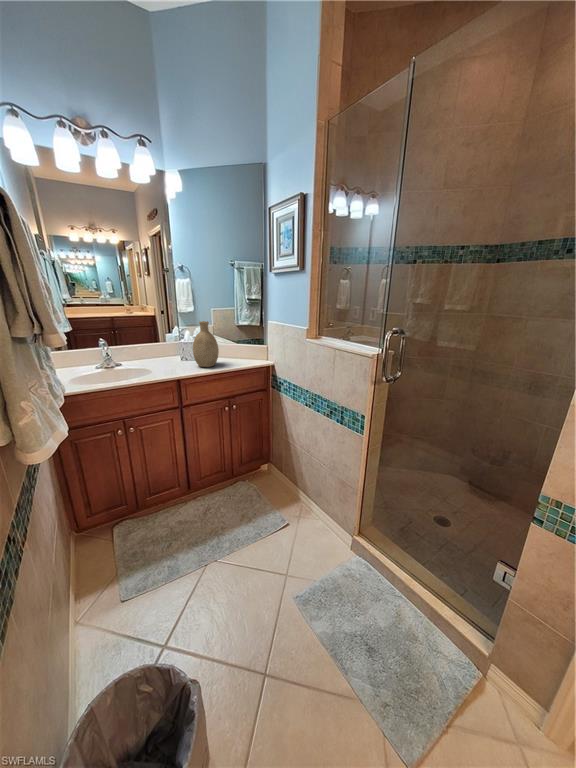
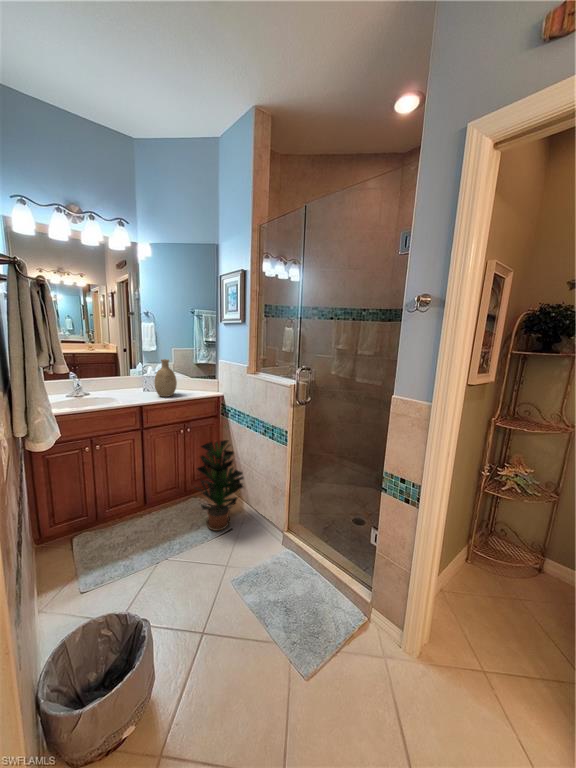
potted plant: none [242,421,304,526] -> present [195,440,243,531]

